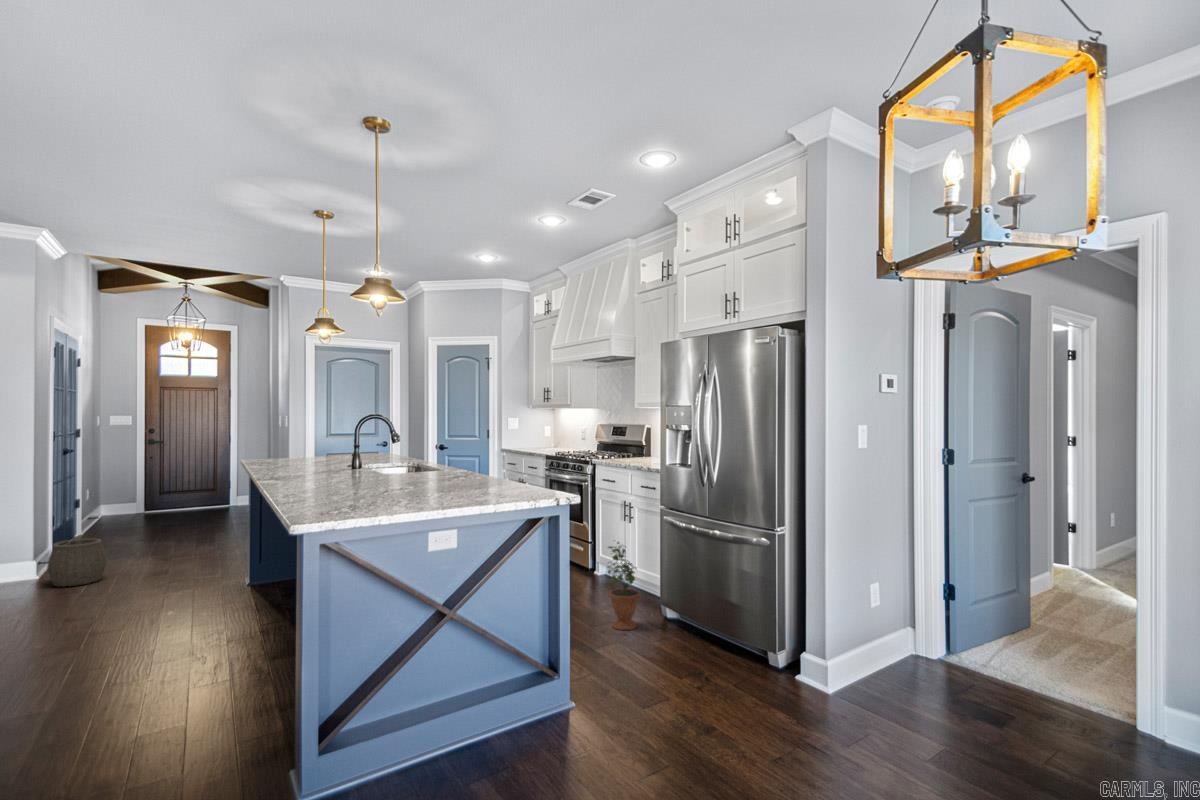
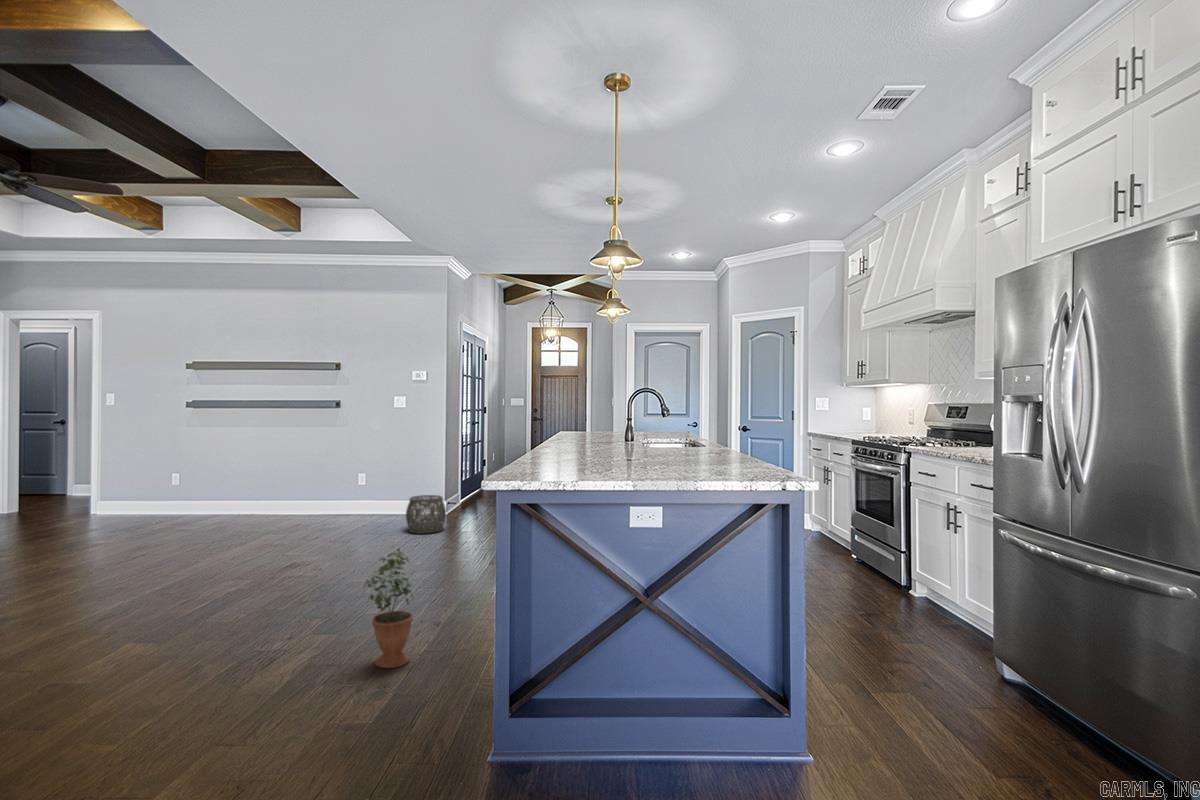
potted plant: present [608,542,639,630] -> present [364,549,414,668]

